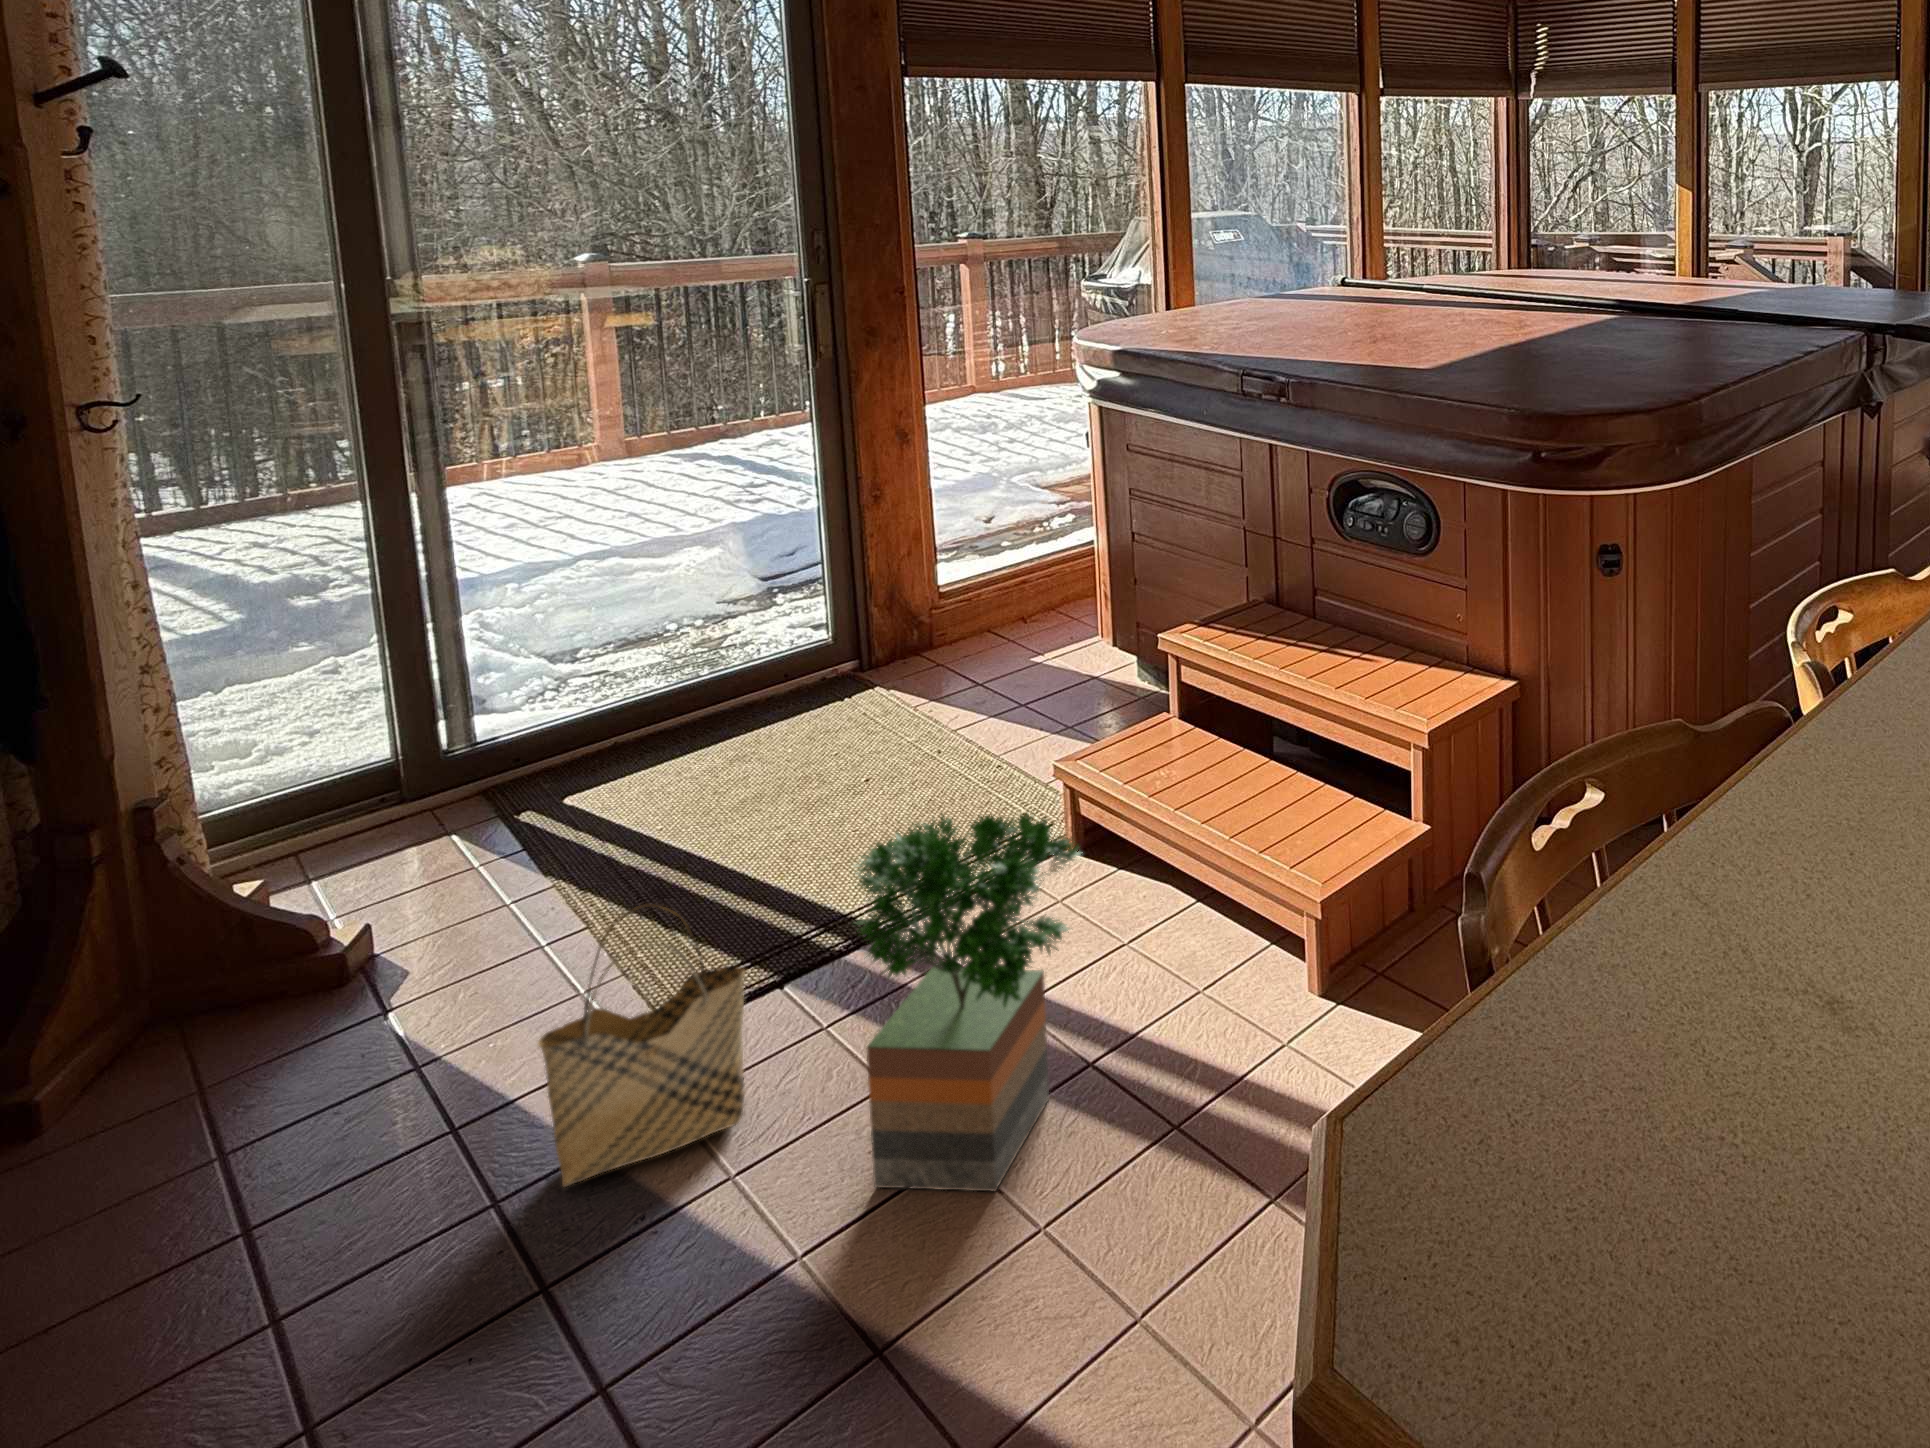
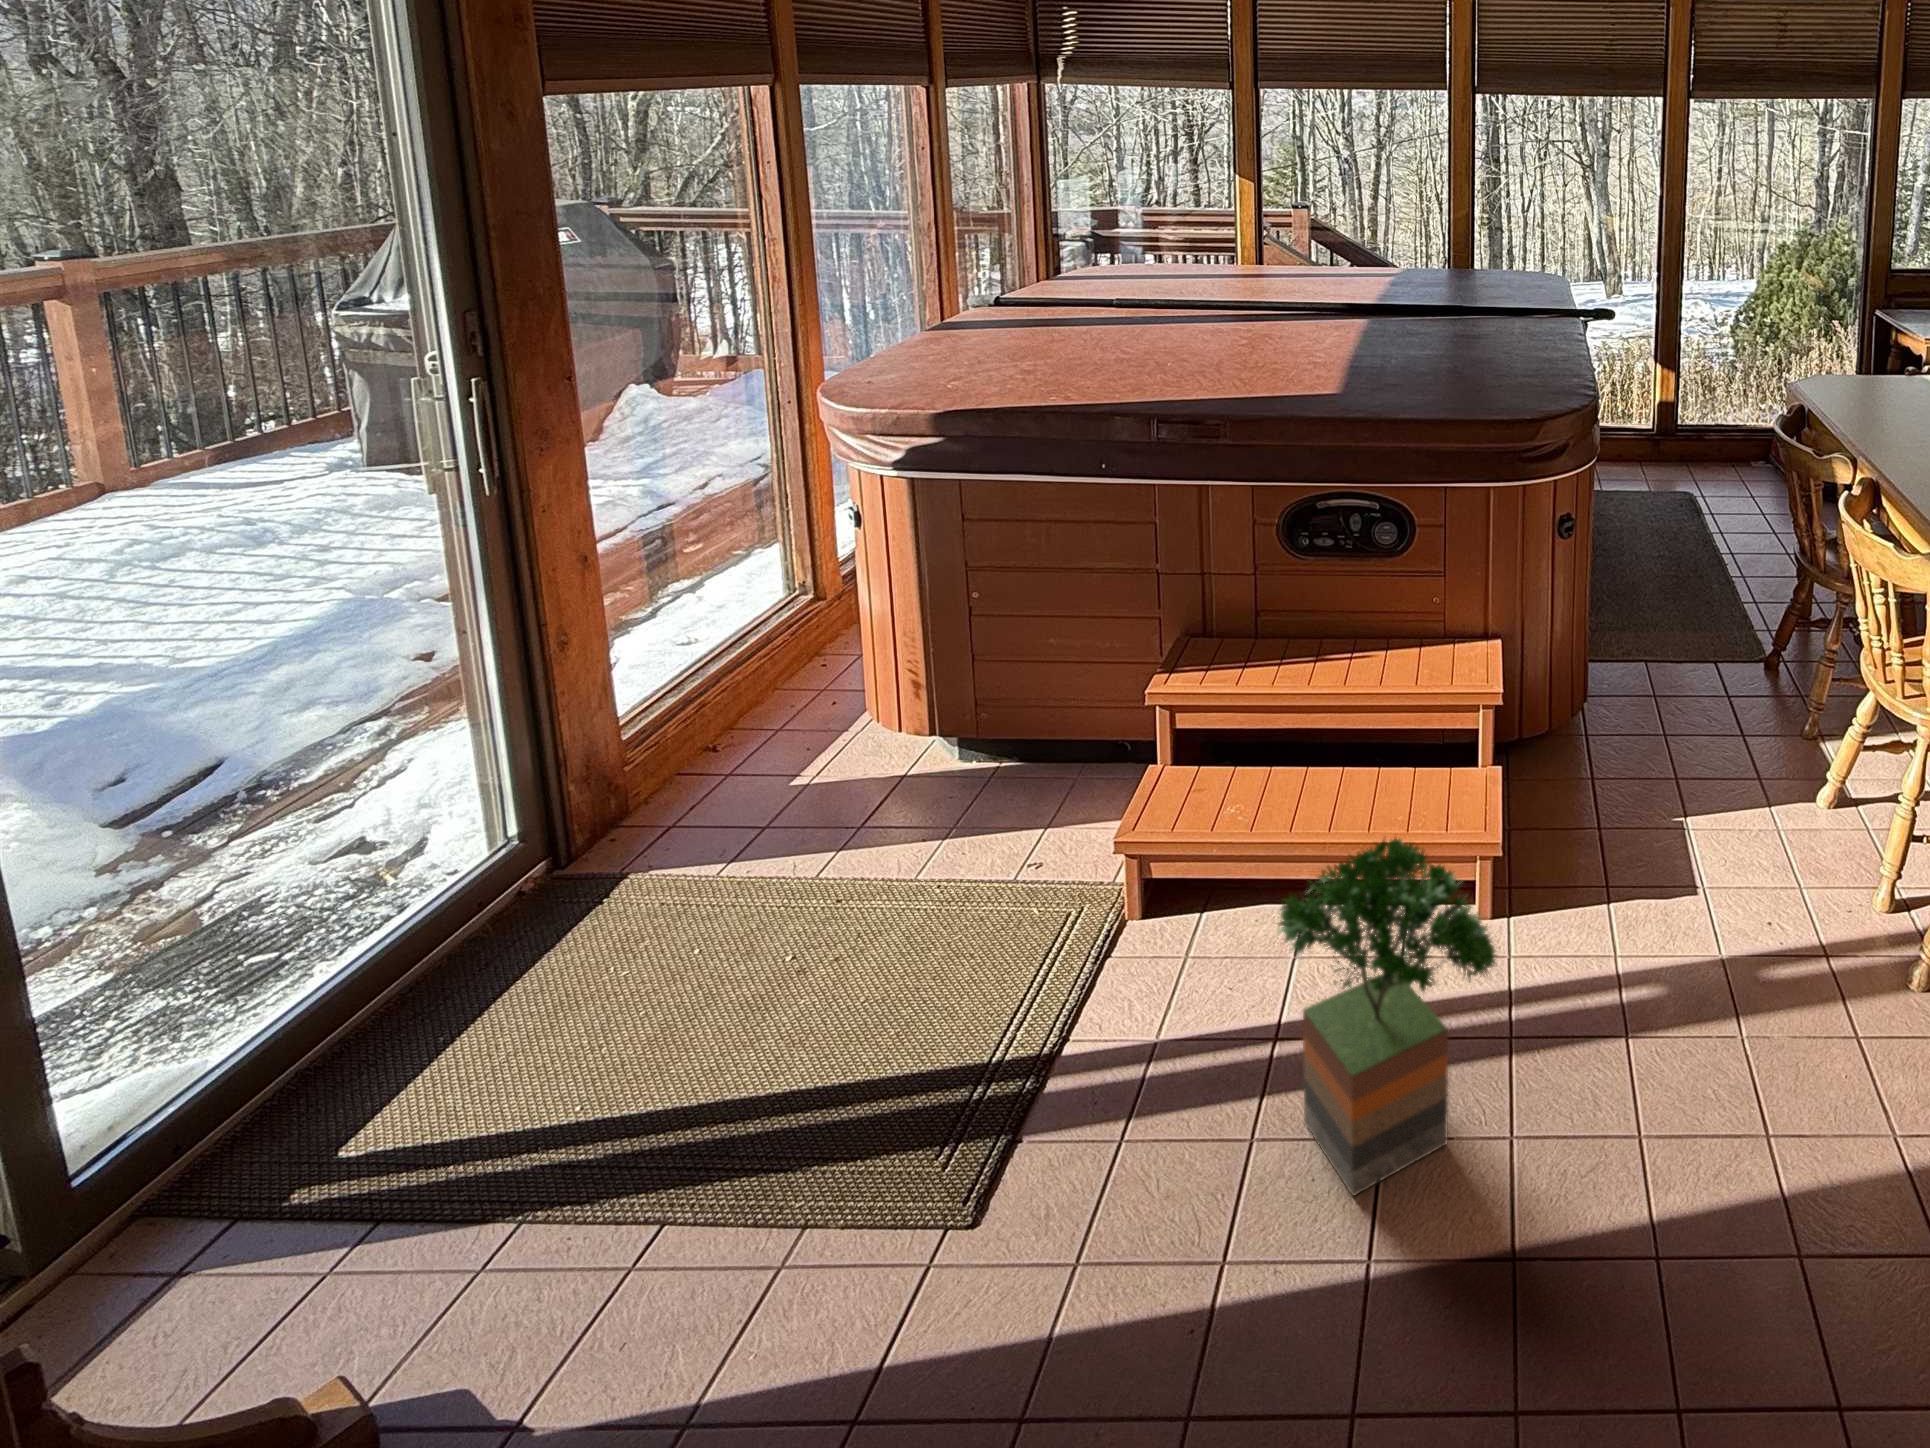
woven basket: present [538,904,745,1187] -> none [1032,1066,1172,1361]

